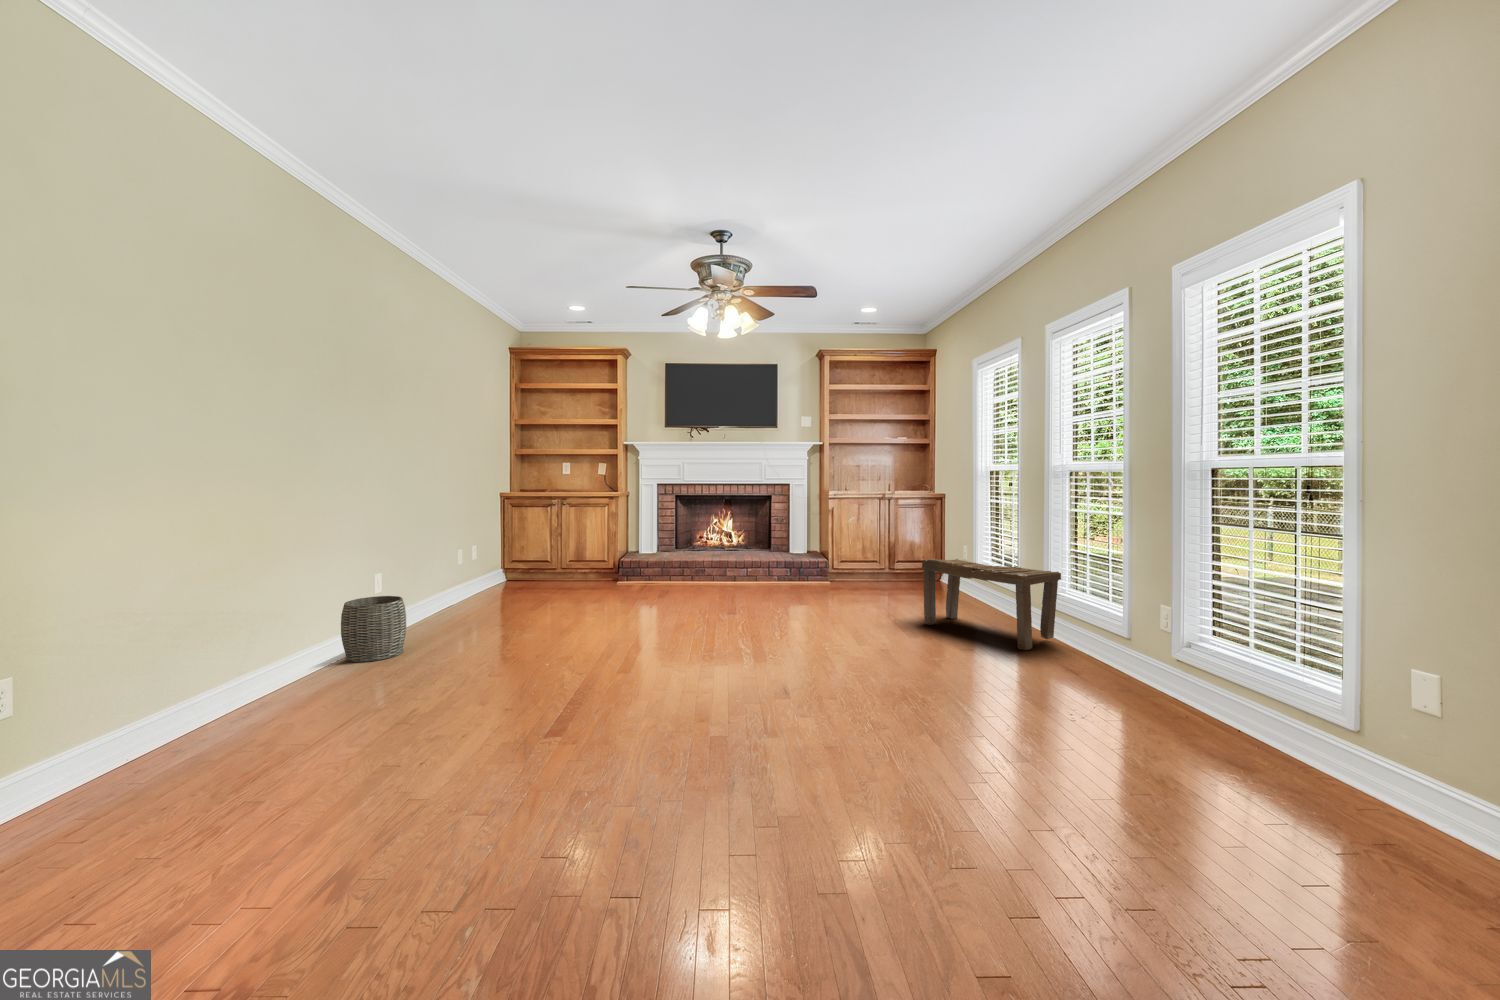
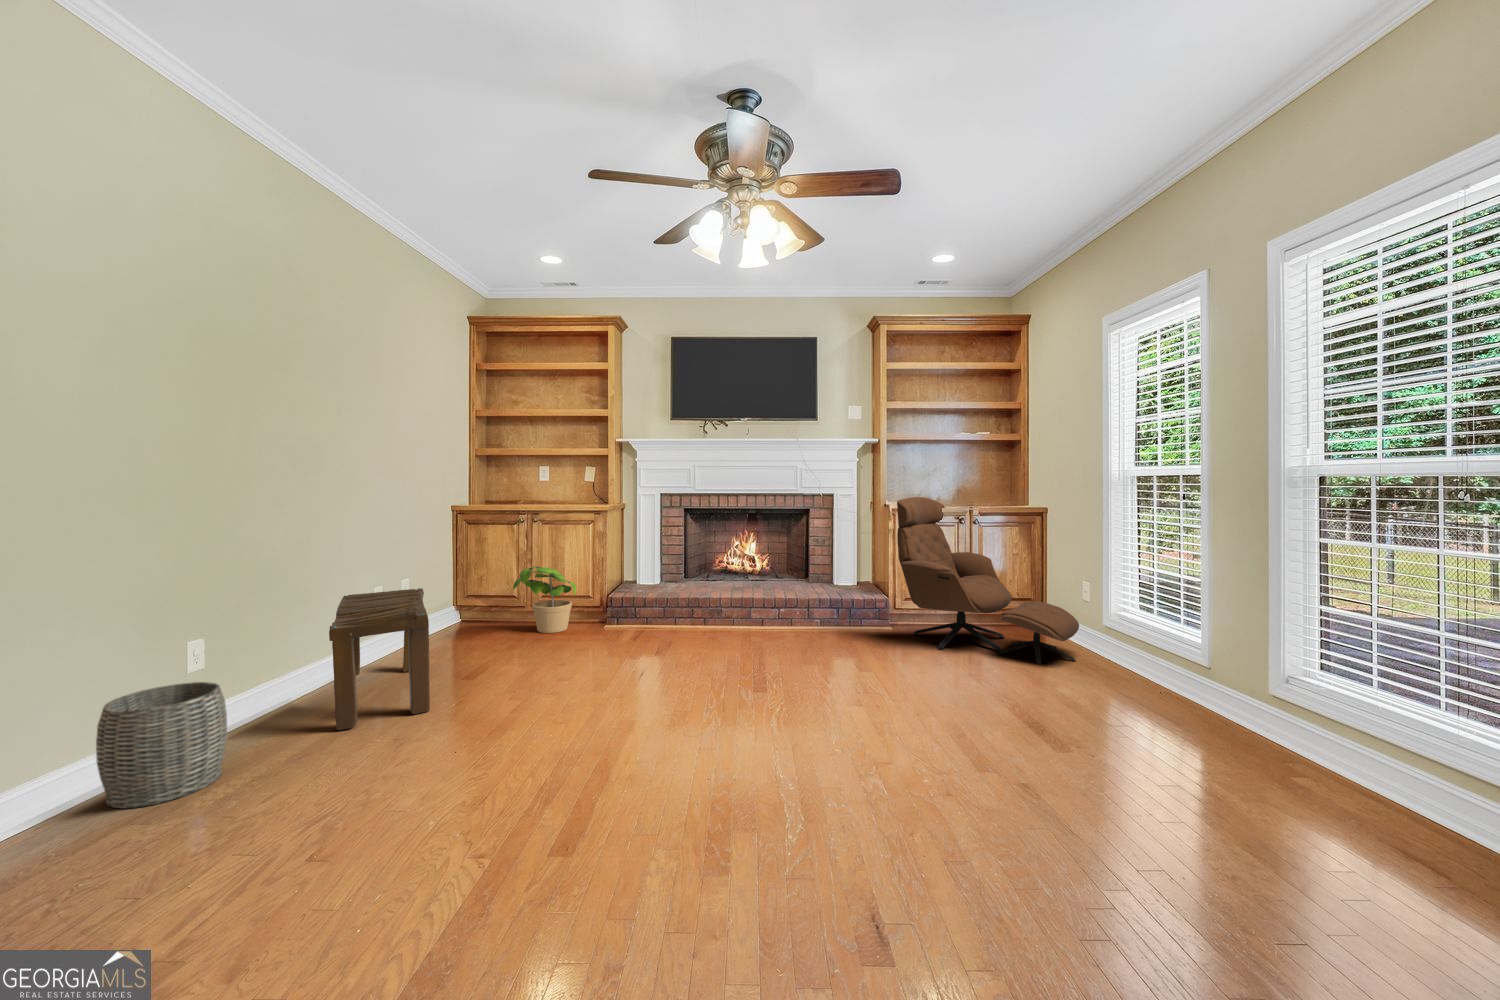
lounge chair: none [833,486,957,601] -> present [897,497,1079,664]
potted plant: none [549,537,596,587] -> present [513,567,576,633]
bench: present [922,559,1061,650] -> present [329,588,430,730]

